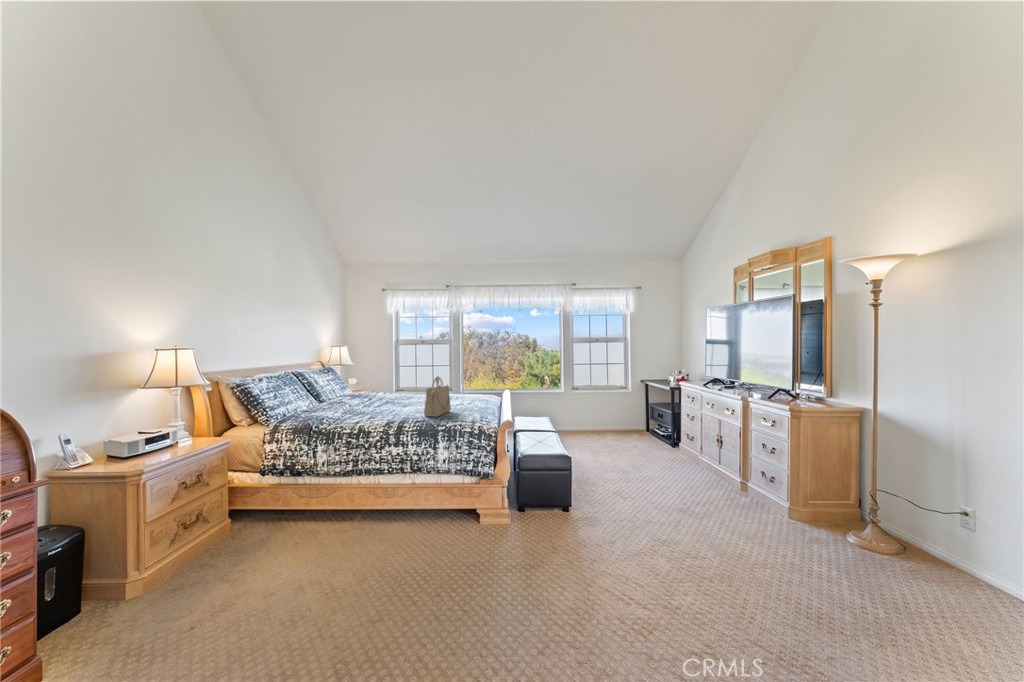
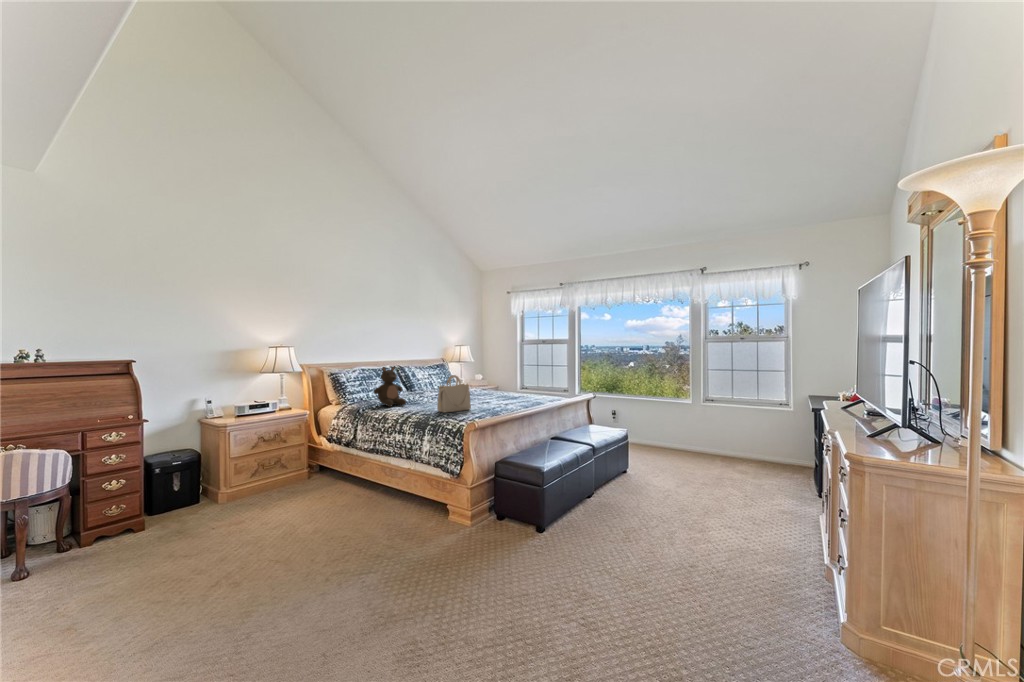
stuffed bear: none [330,371,368,419] -> present [374,367,406,407]

